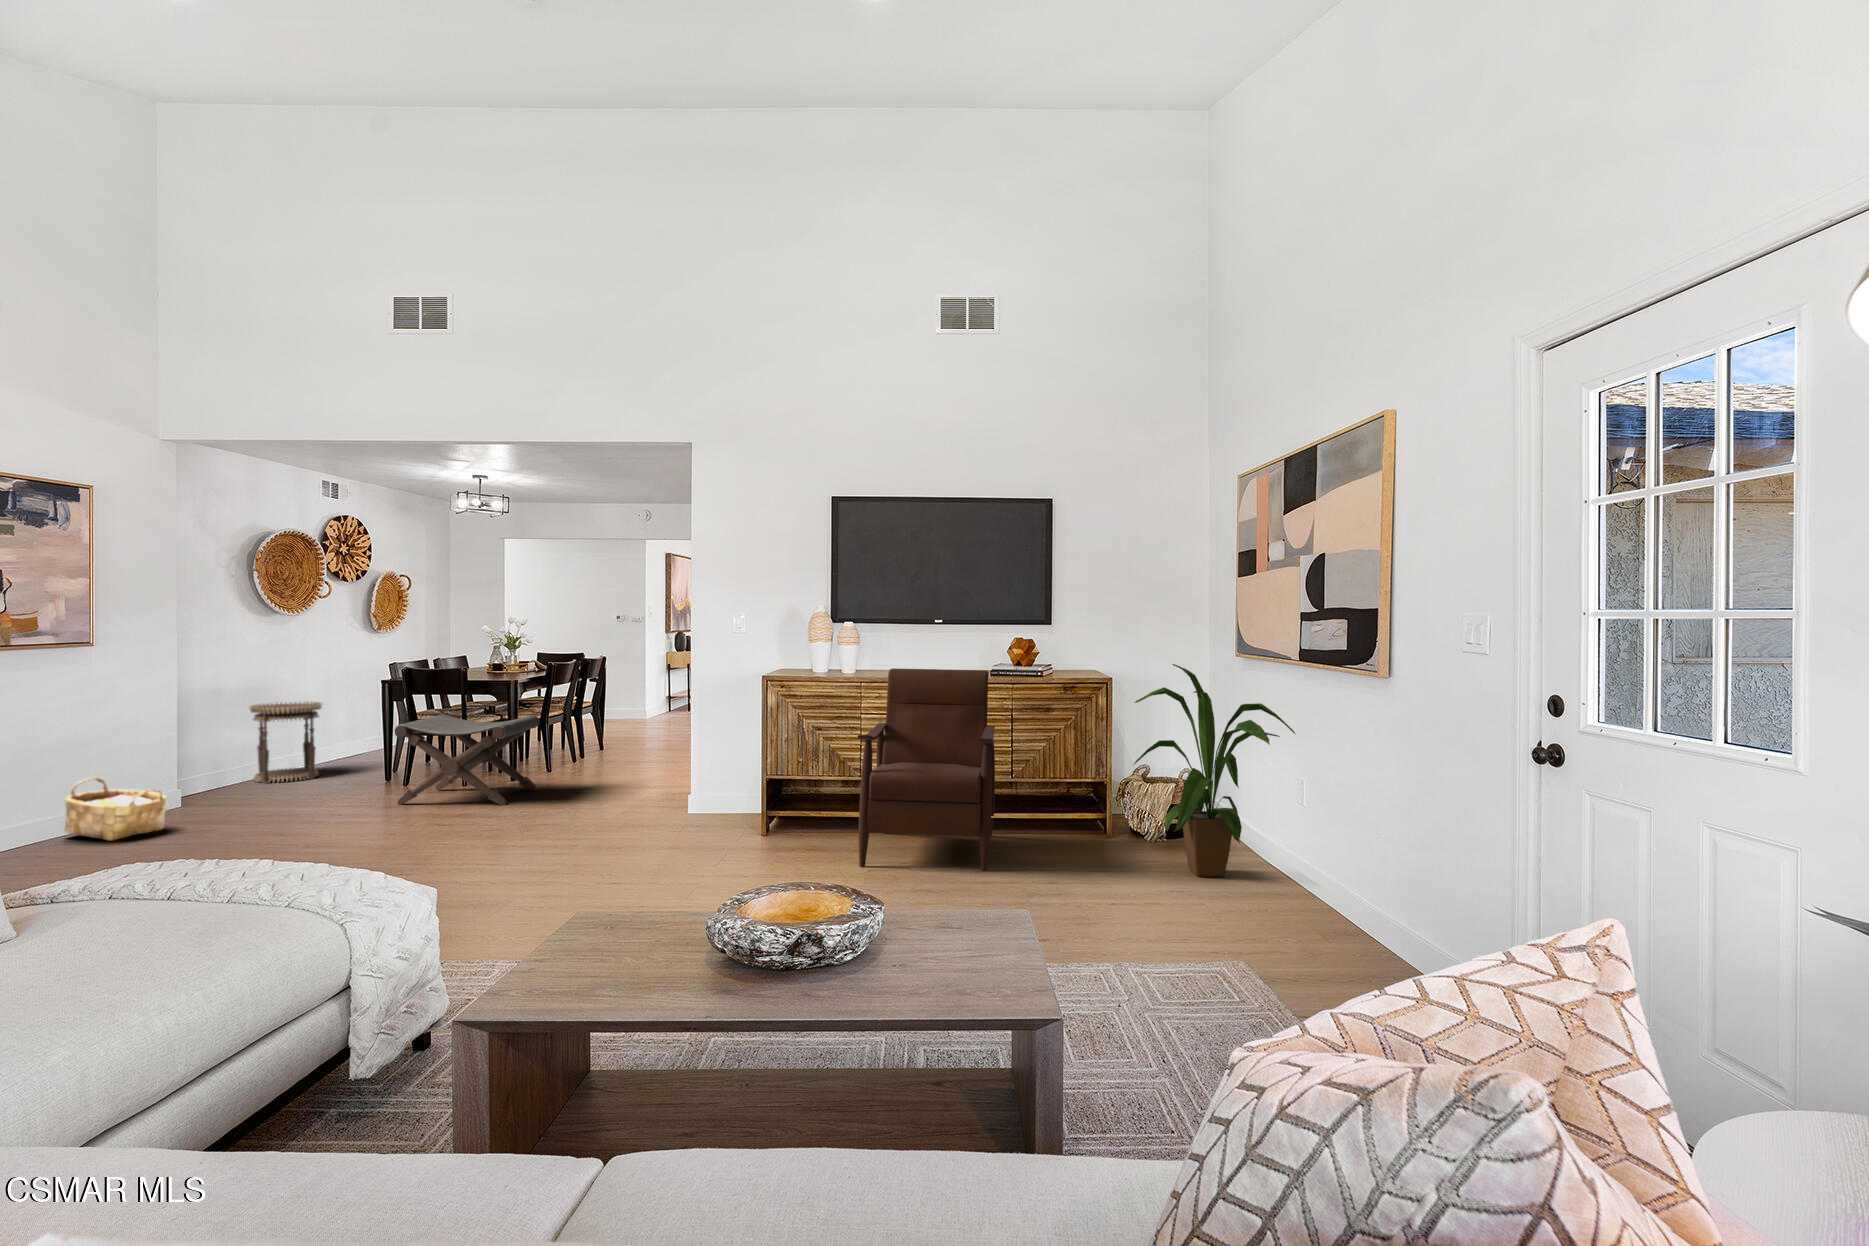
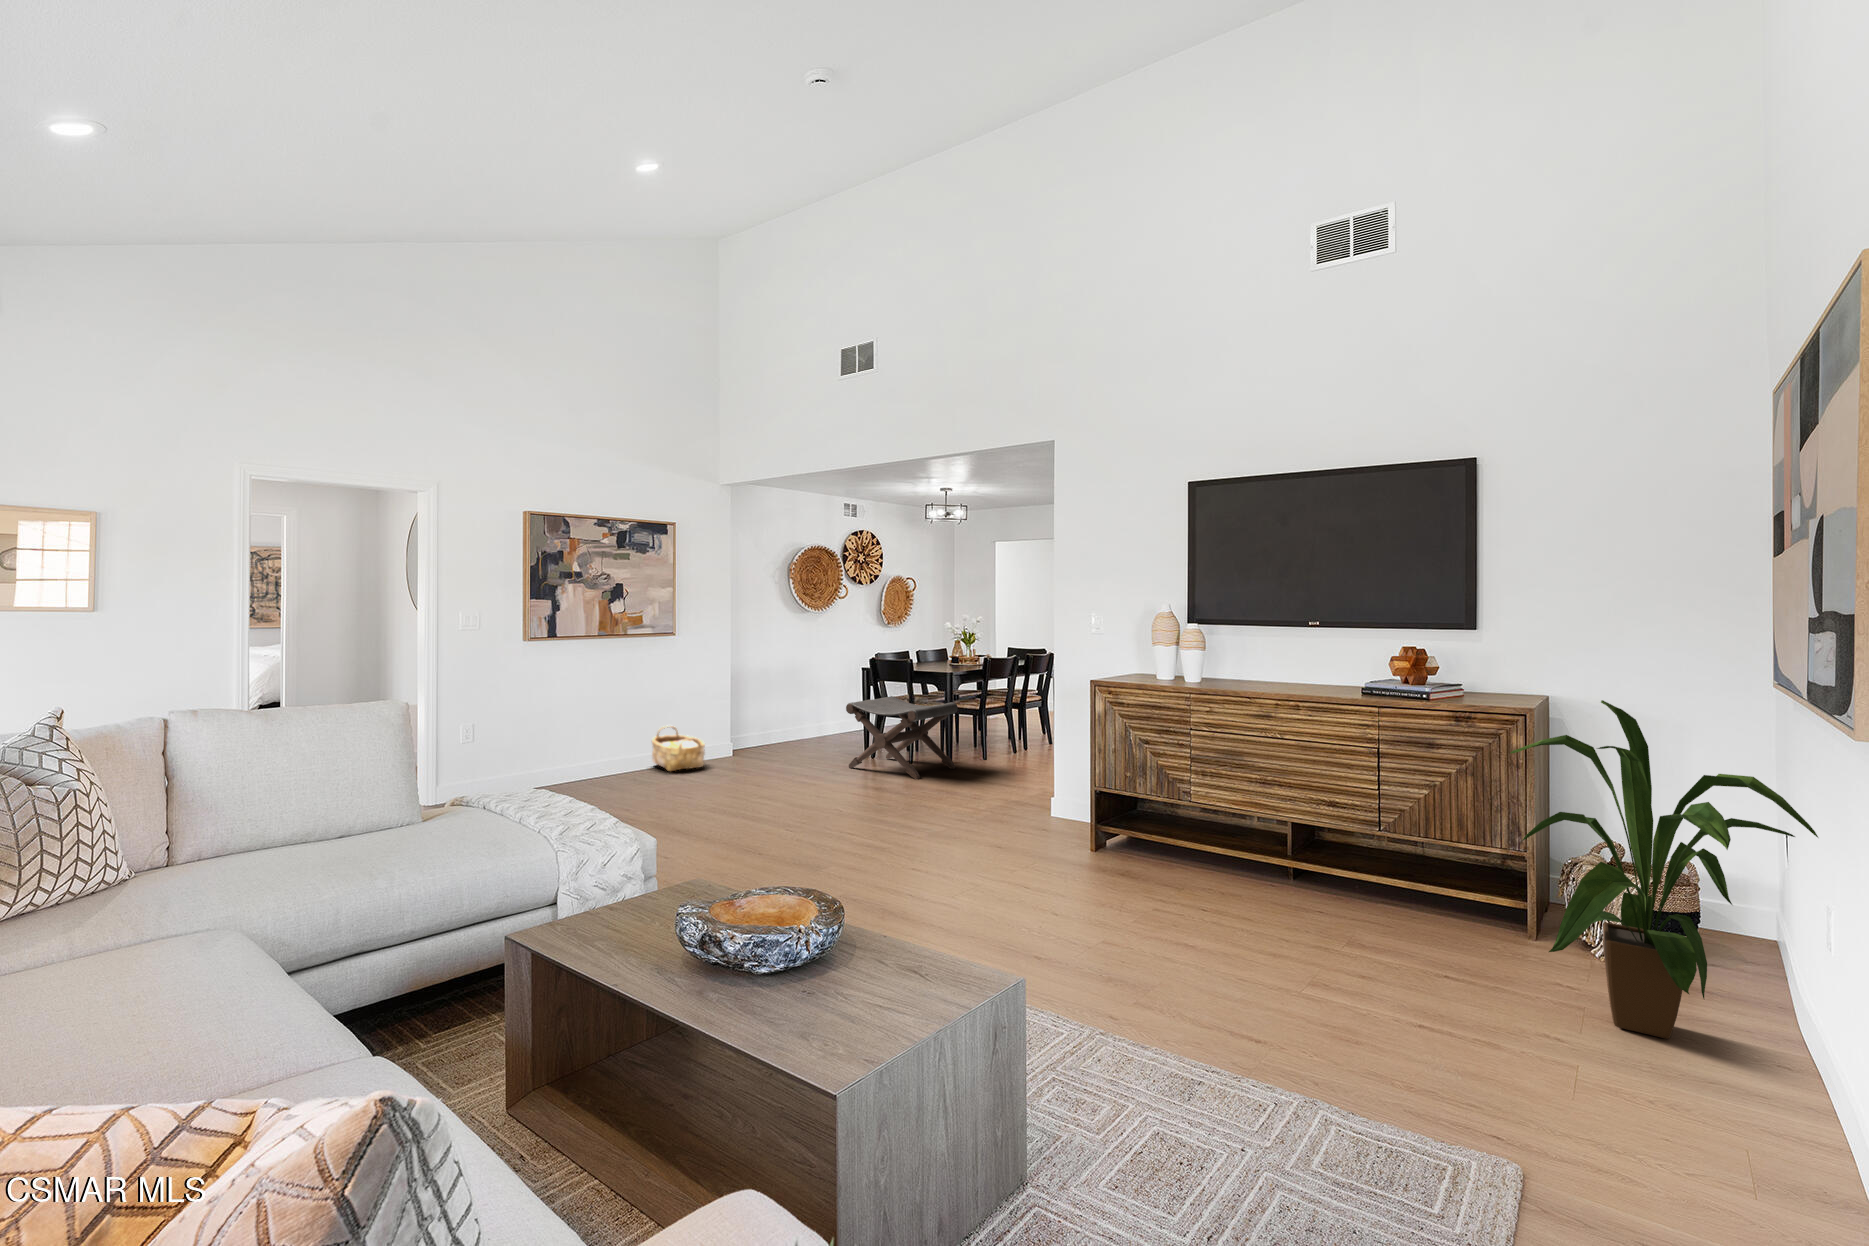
armchair: present [858,668,995,871] -> none [1146,681,1352,942]
side table: present [249,702,323,784] -> none [786,678,834,739]

